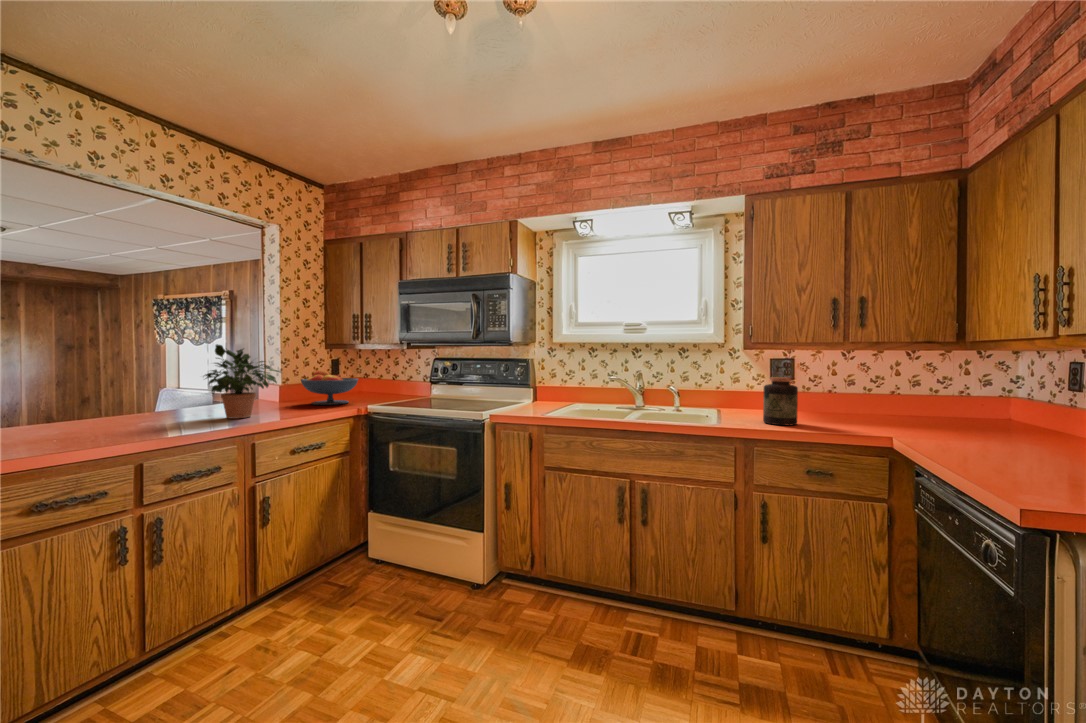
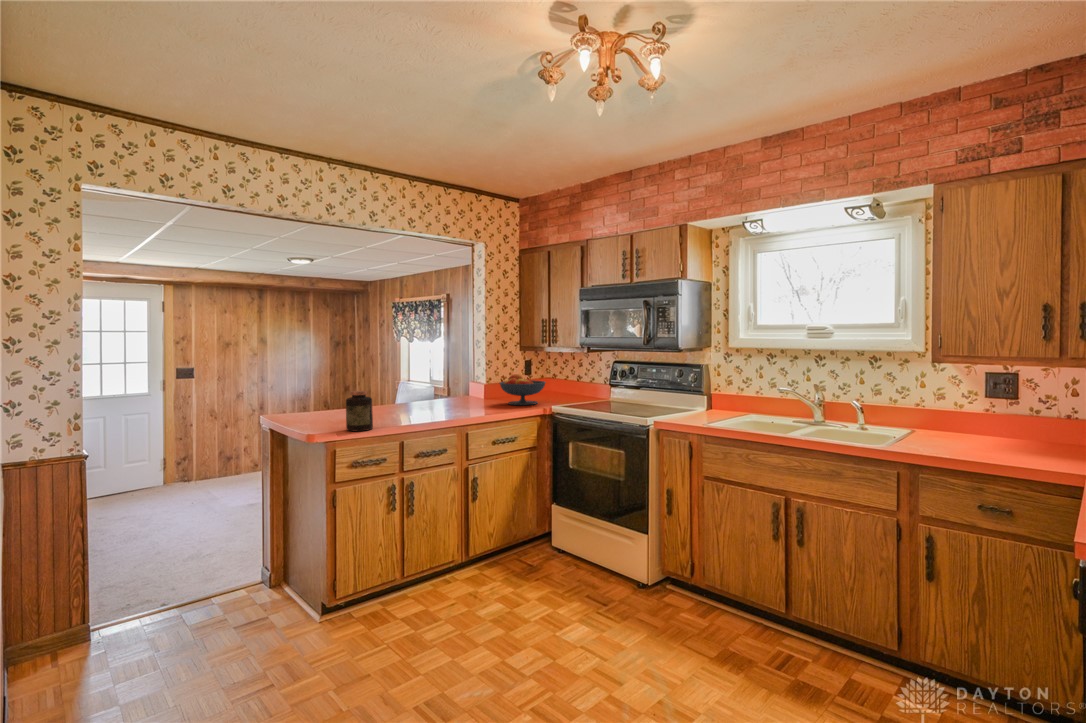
potted plant: present [204,344,280,418] -> none [429,357,486,415]
jar: present [763,377,798,425] -> present [346,391,373,431]

